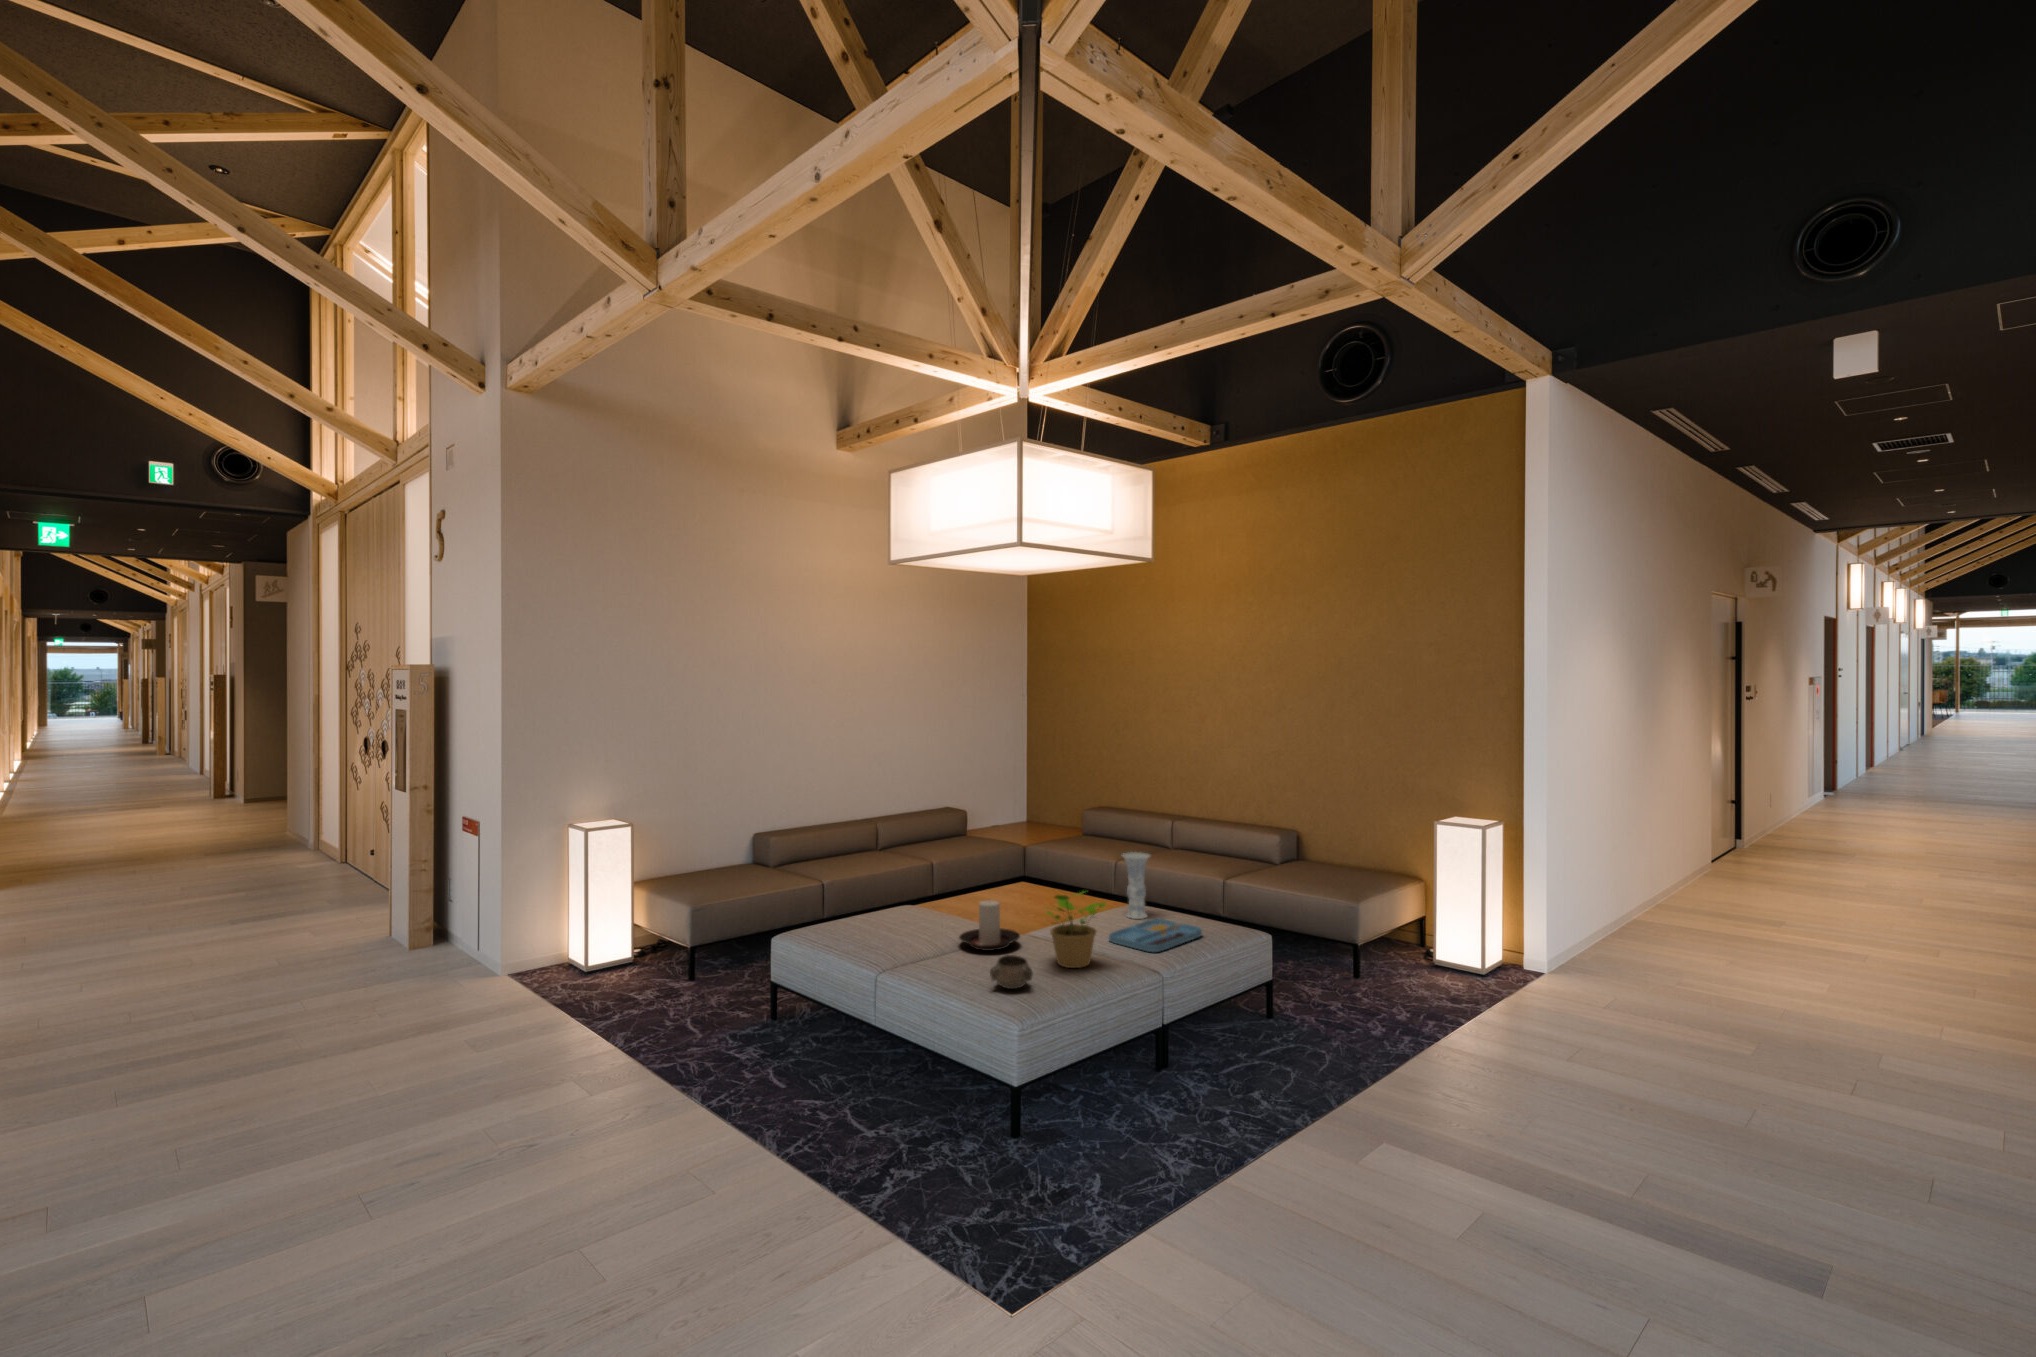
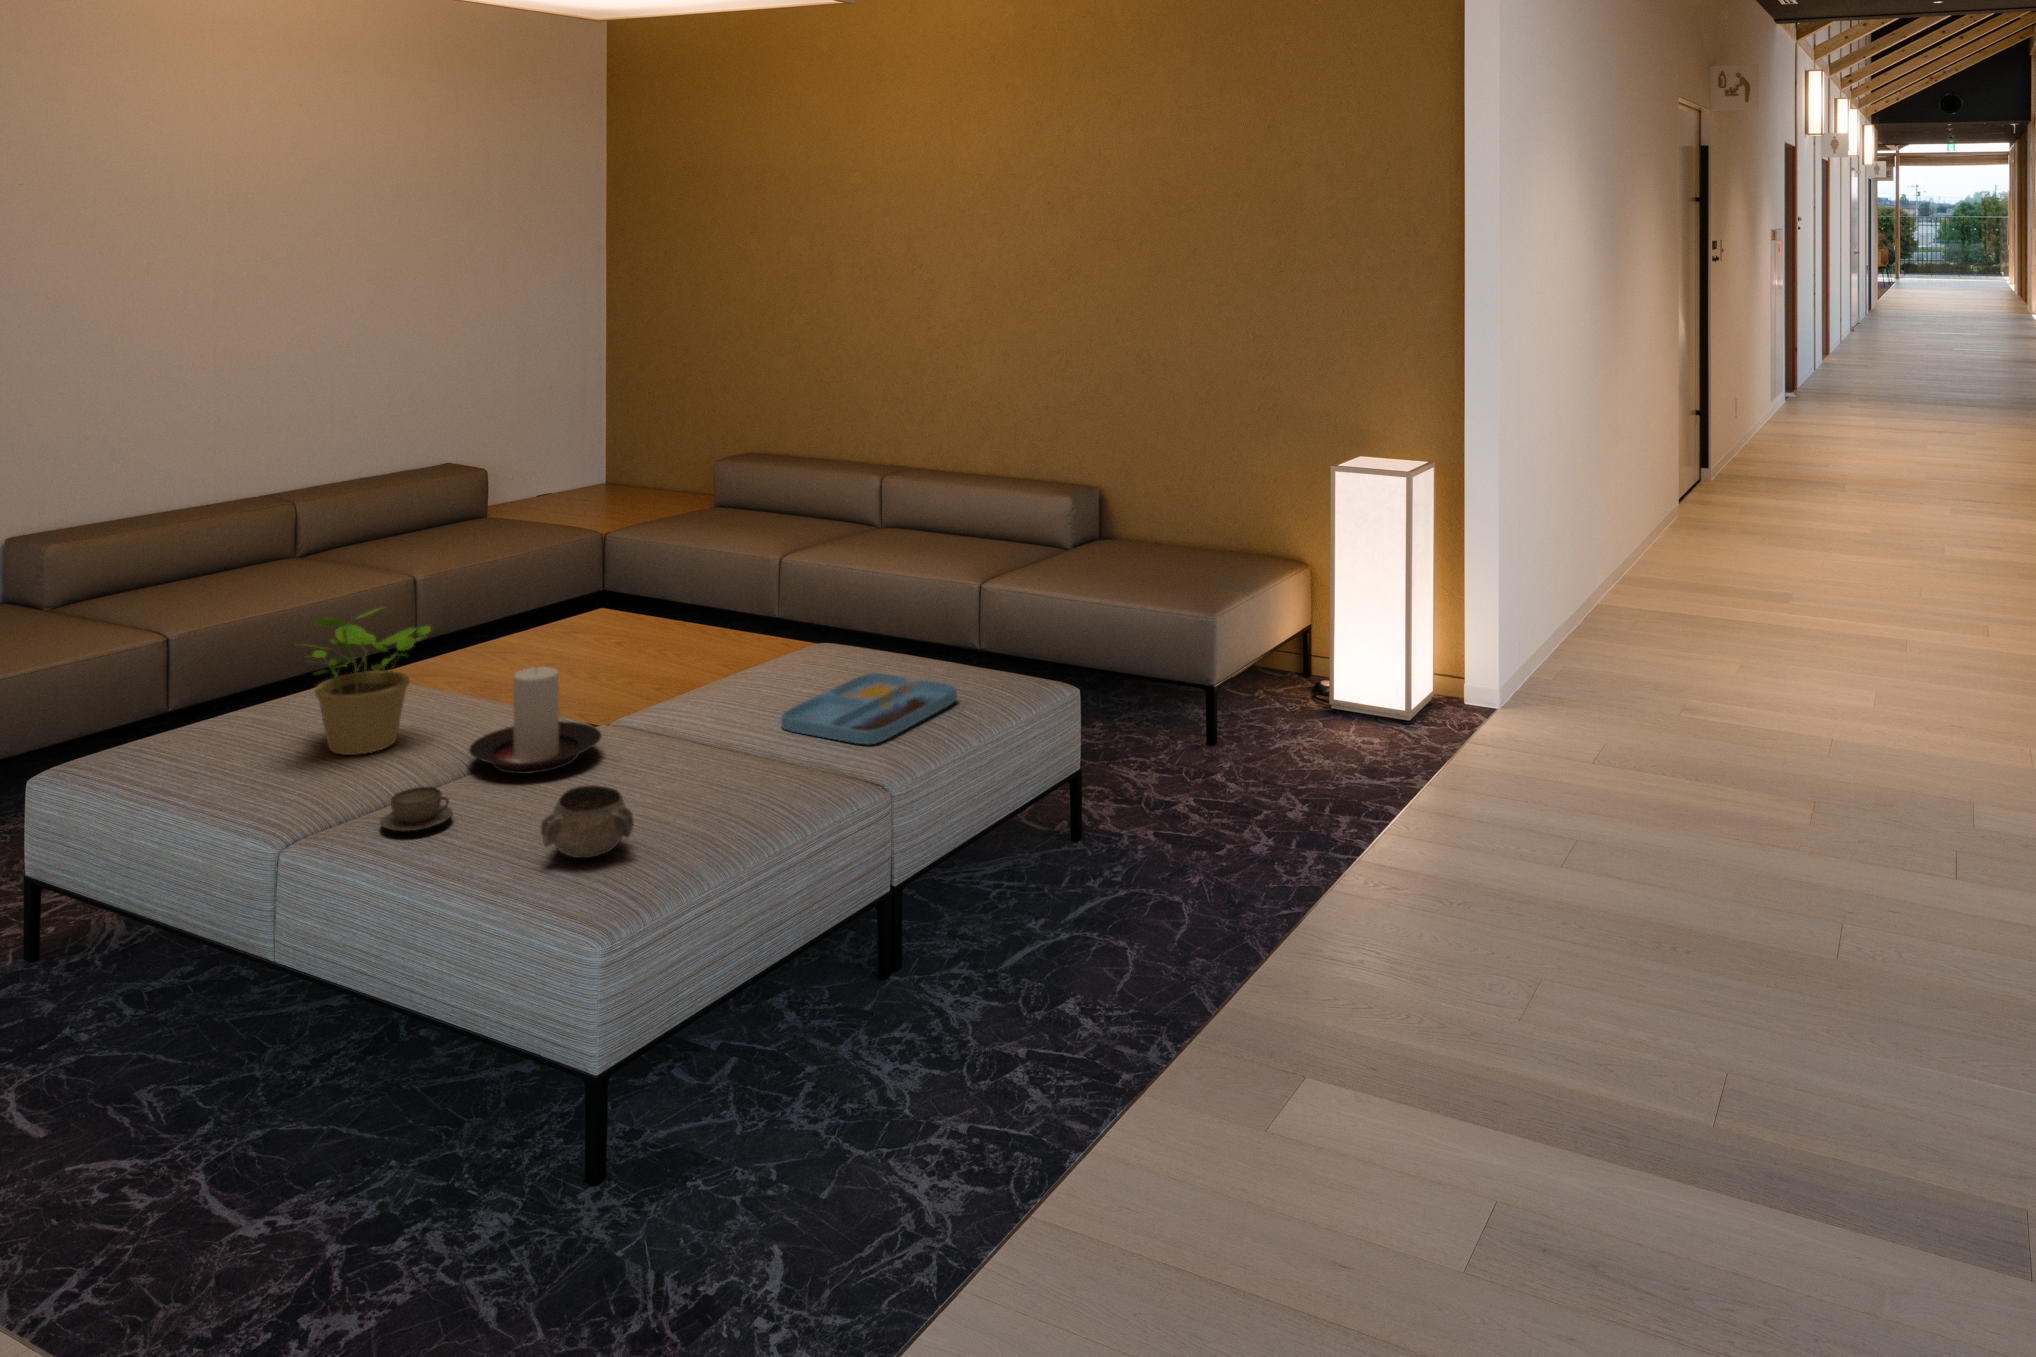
vase: present [1122,852,1150,919] -> none [802,547,858,676]
potted plant: present [1047,892,1106,968] -> present [304,609,431,755]
teacup: none [920,951,952,970] -> present [380,787,453,831]

